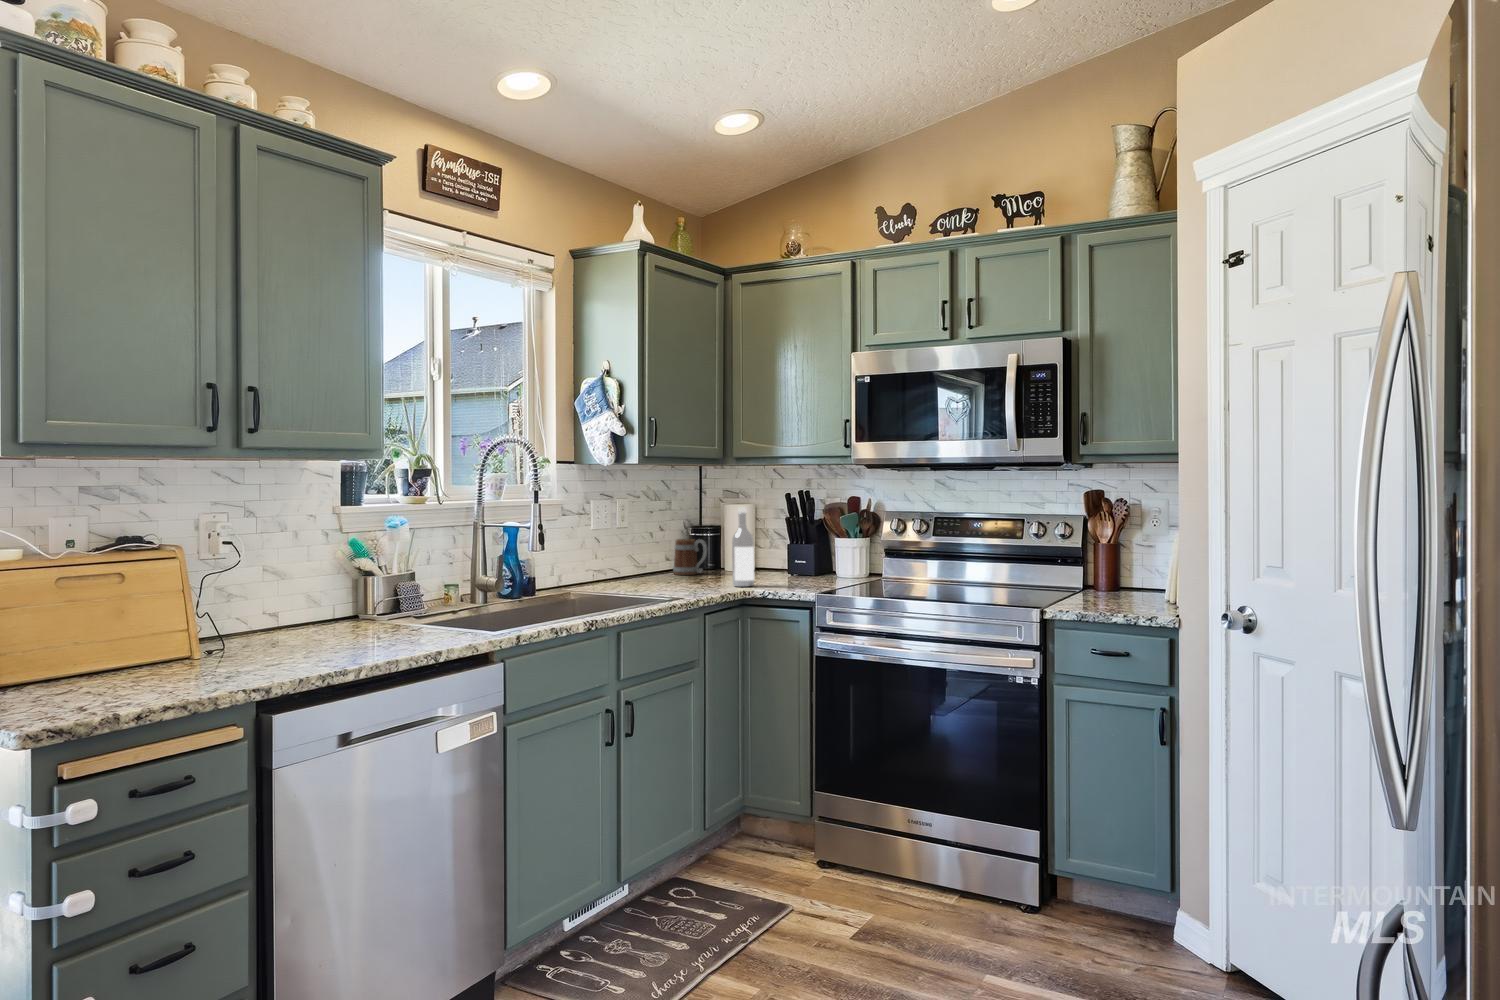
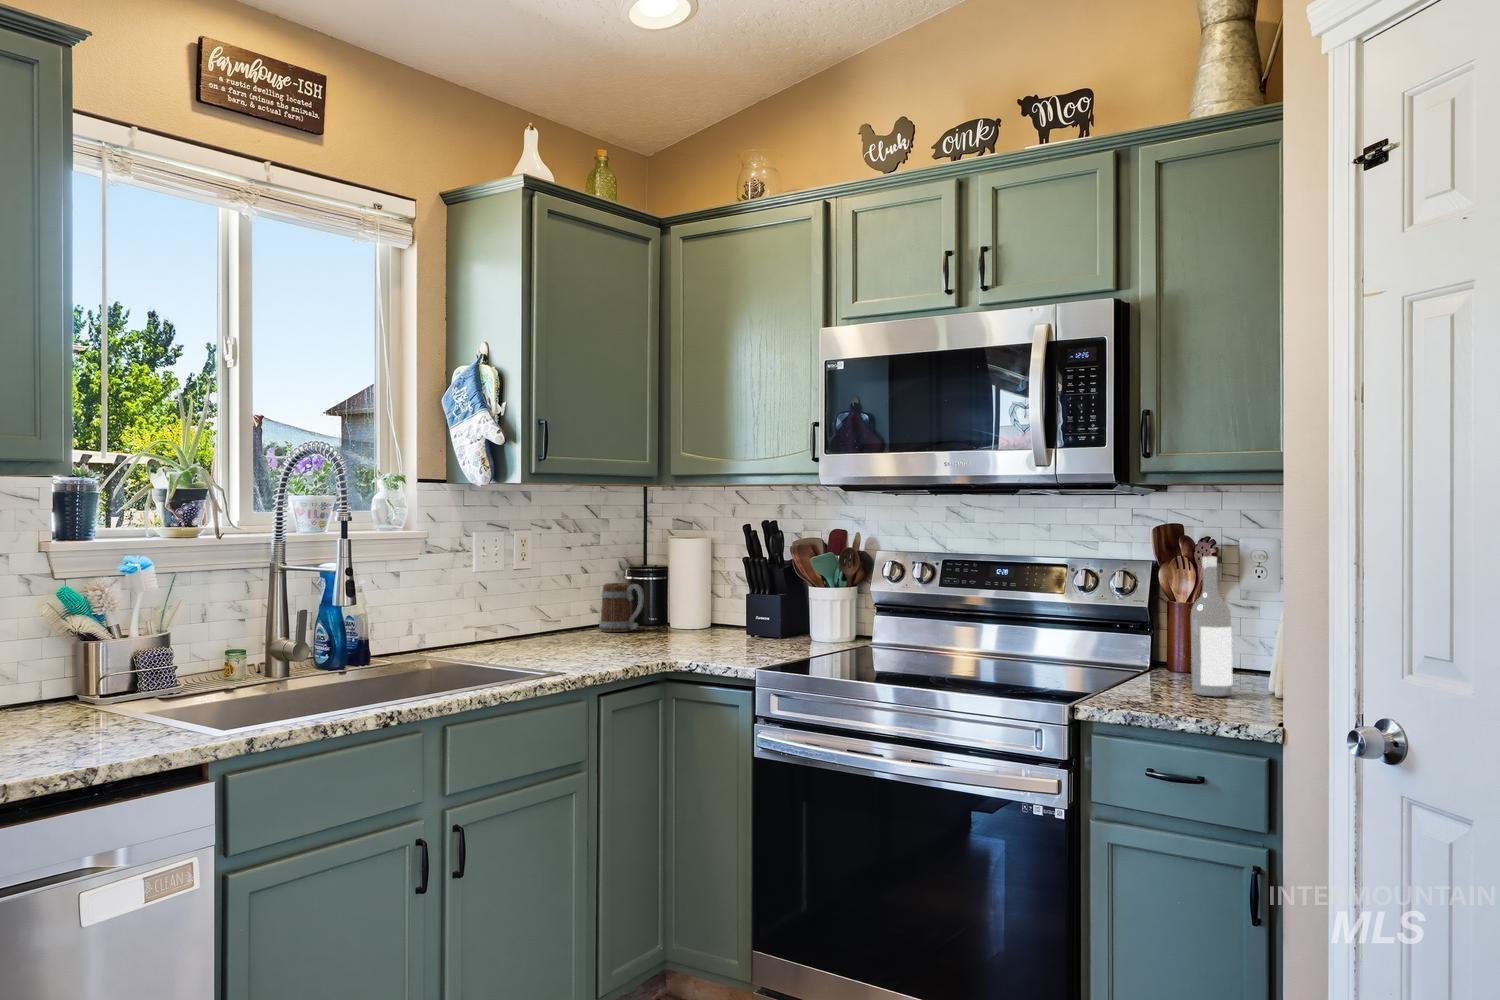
wine bottle: present [732,507,754,587] -> present [1191,557,1233,697]

